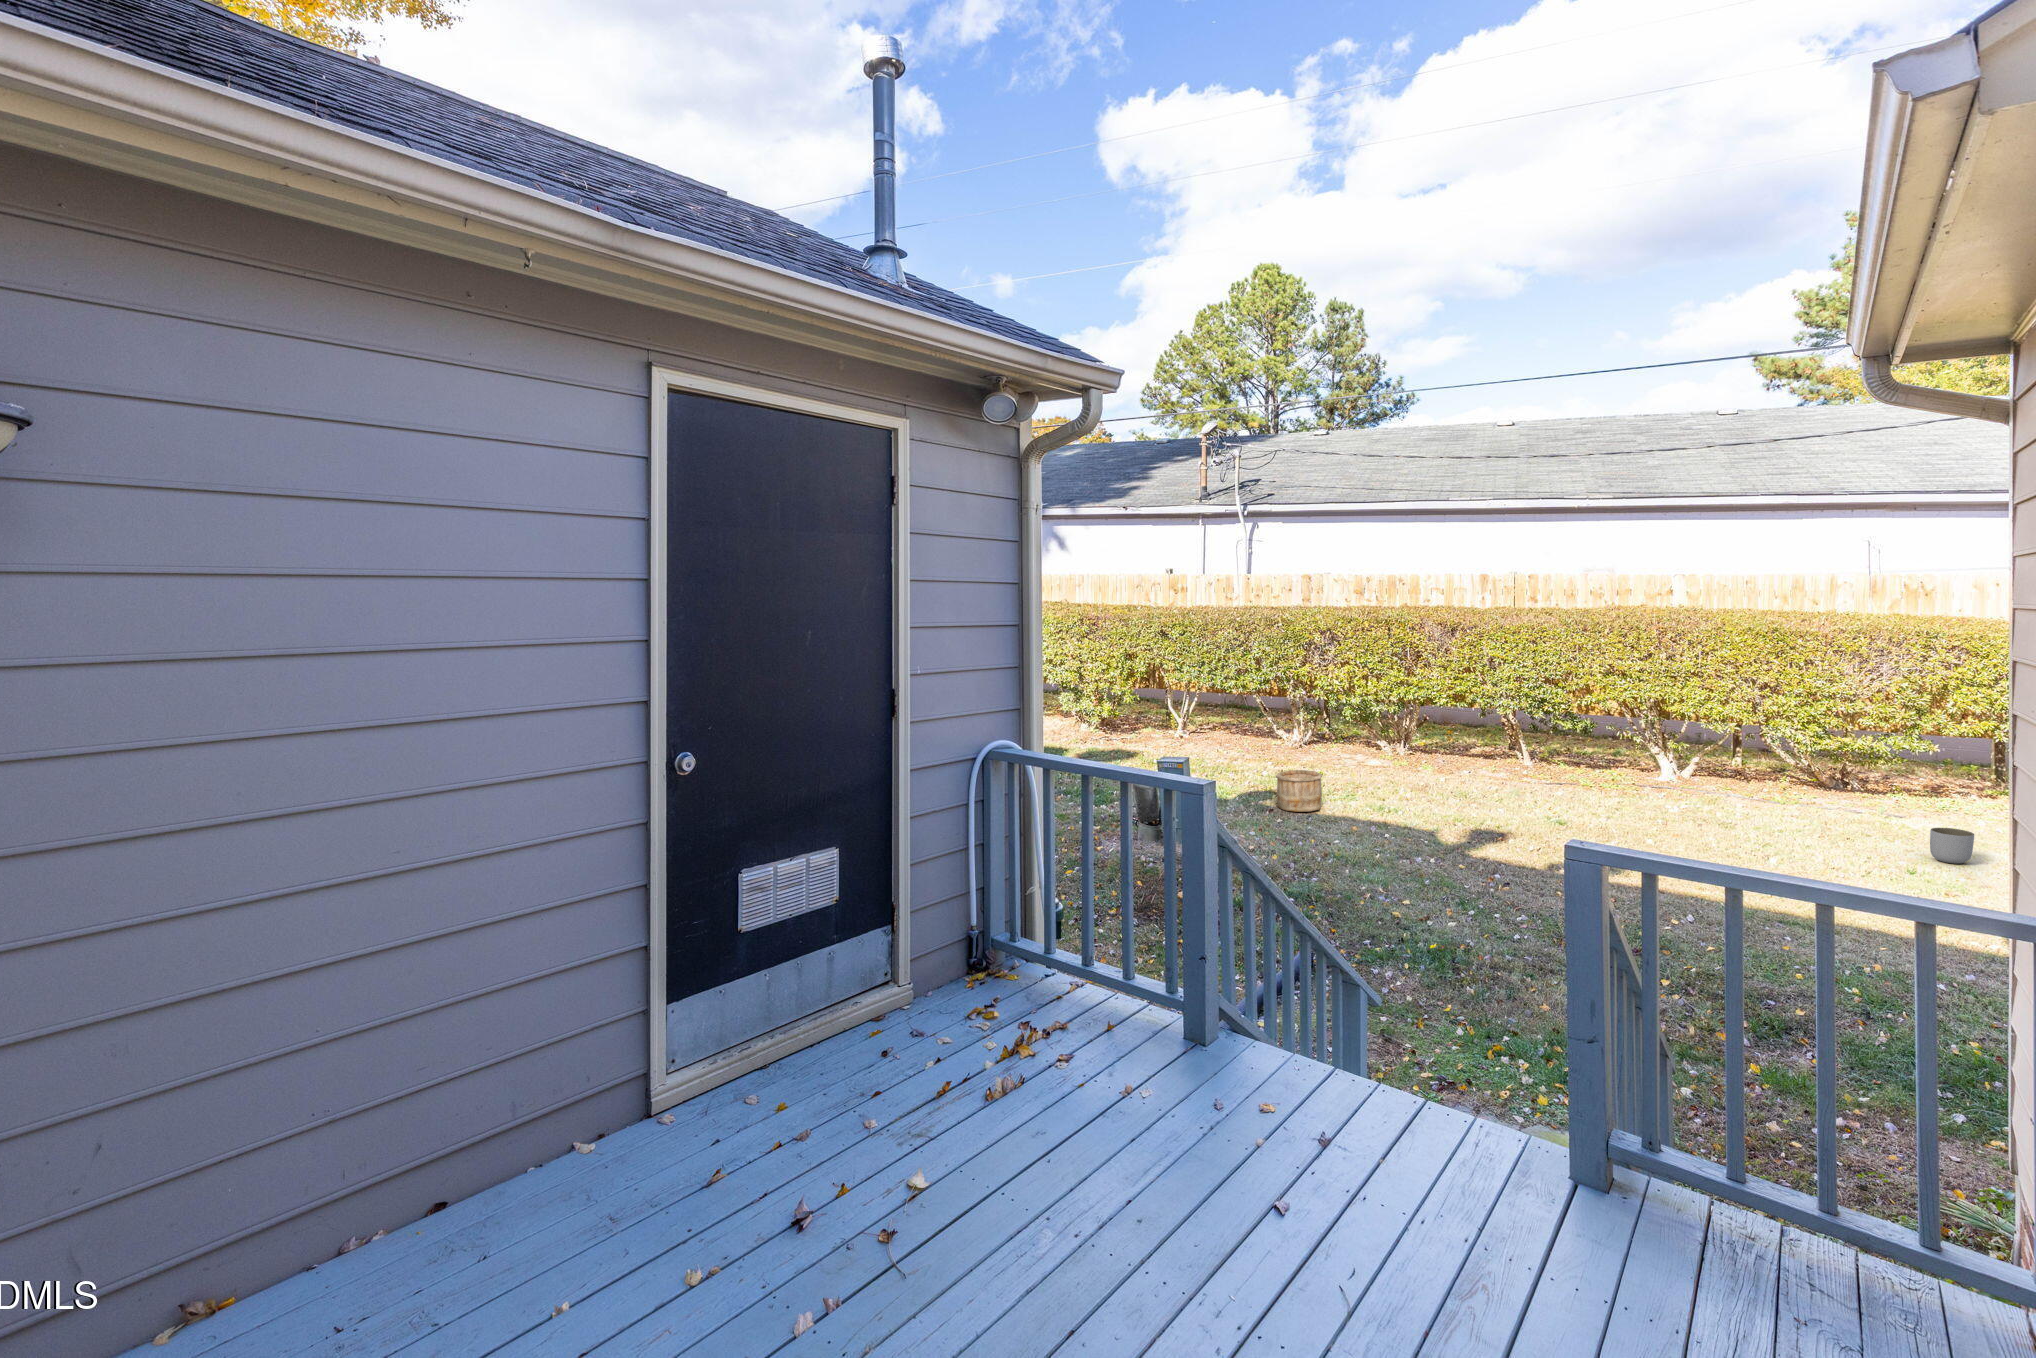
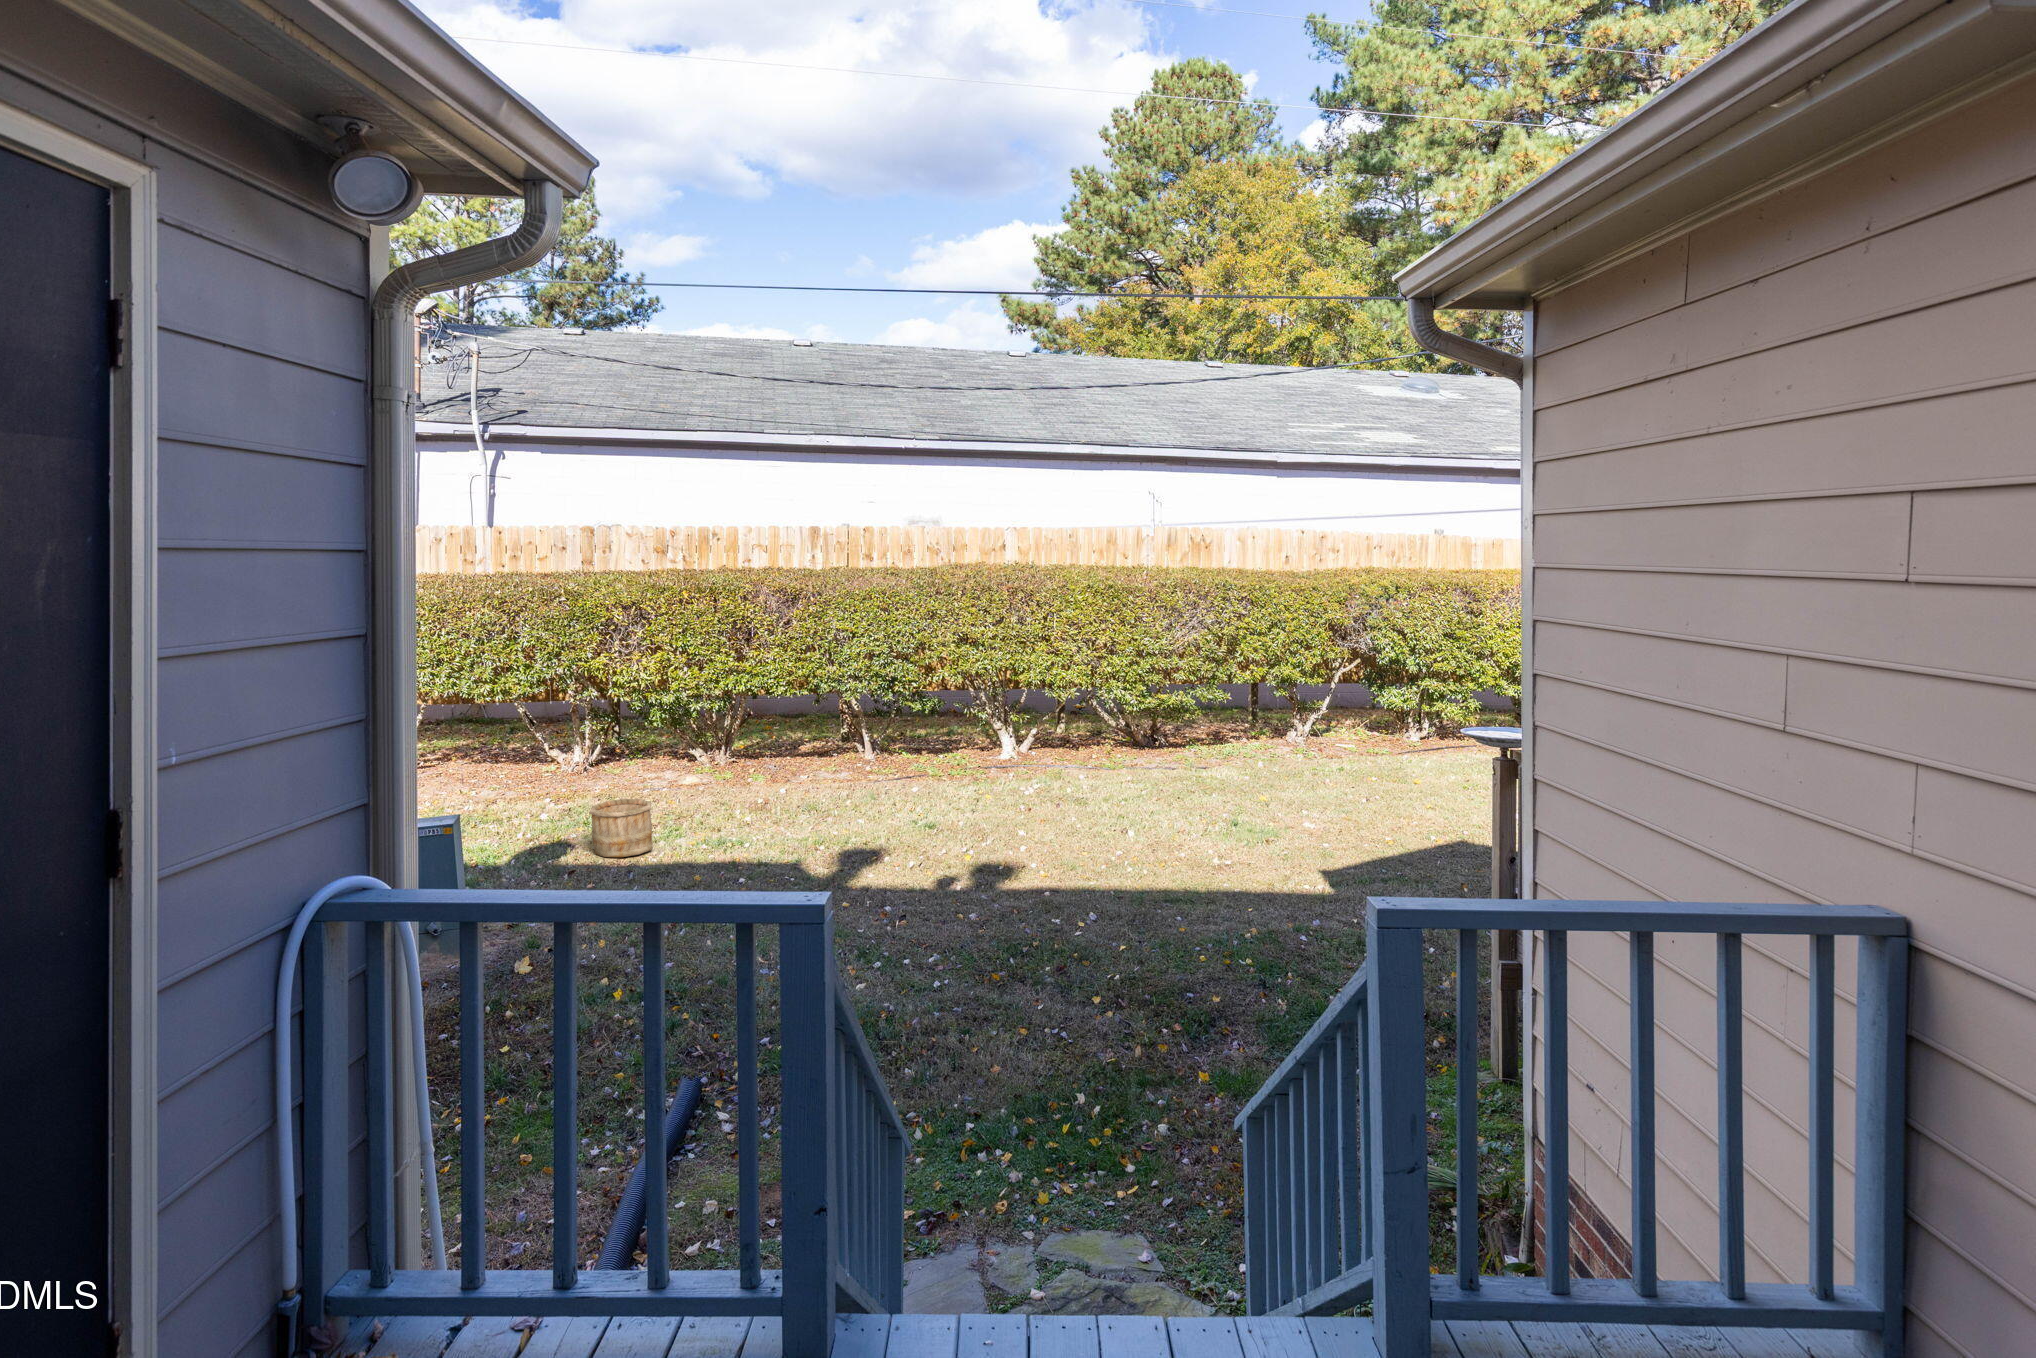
planter: present [1930,828,1974,864] -> none [1263,788,1296,823]

